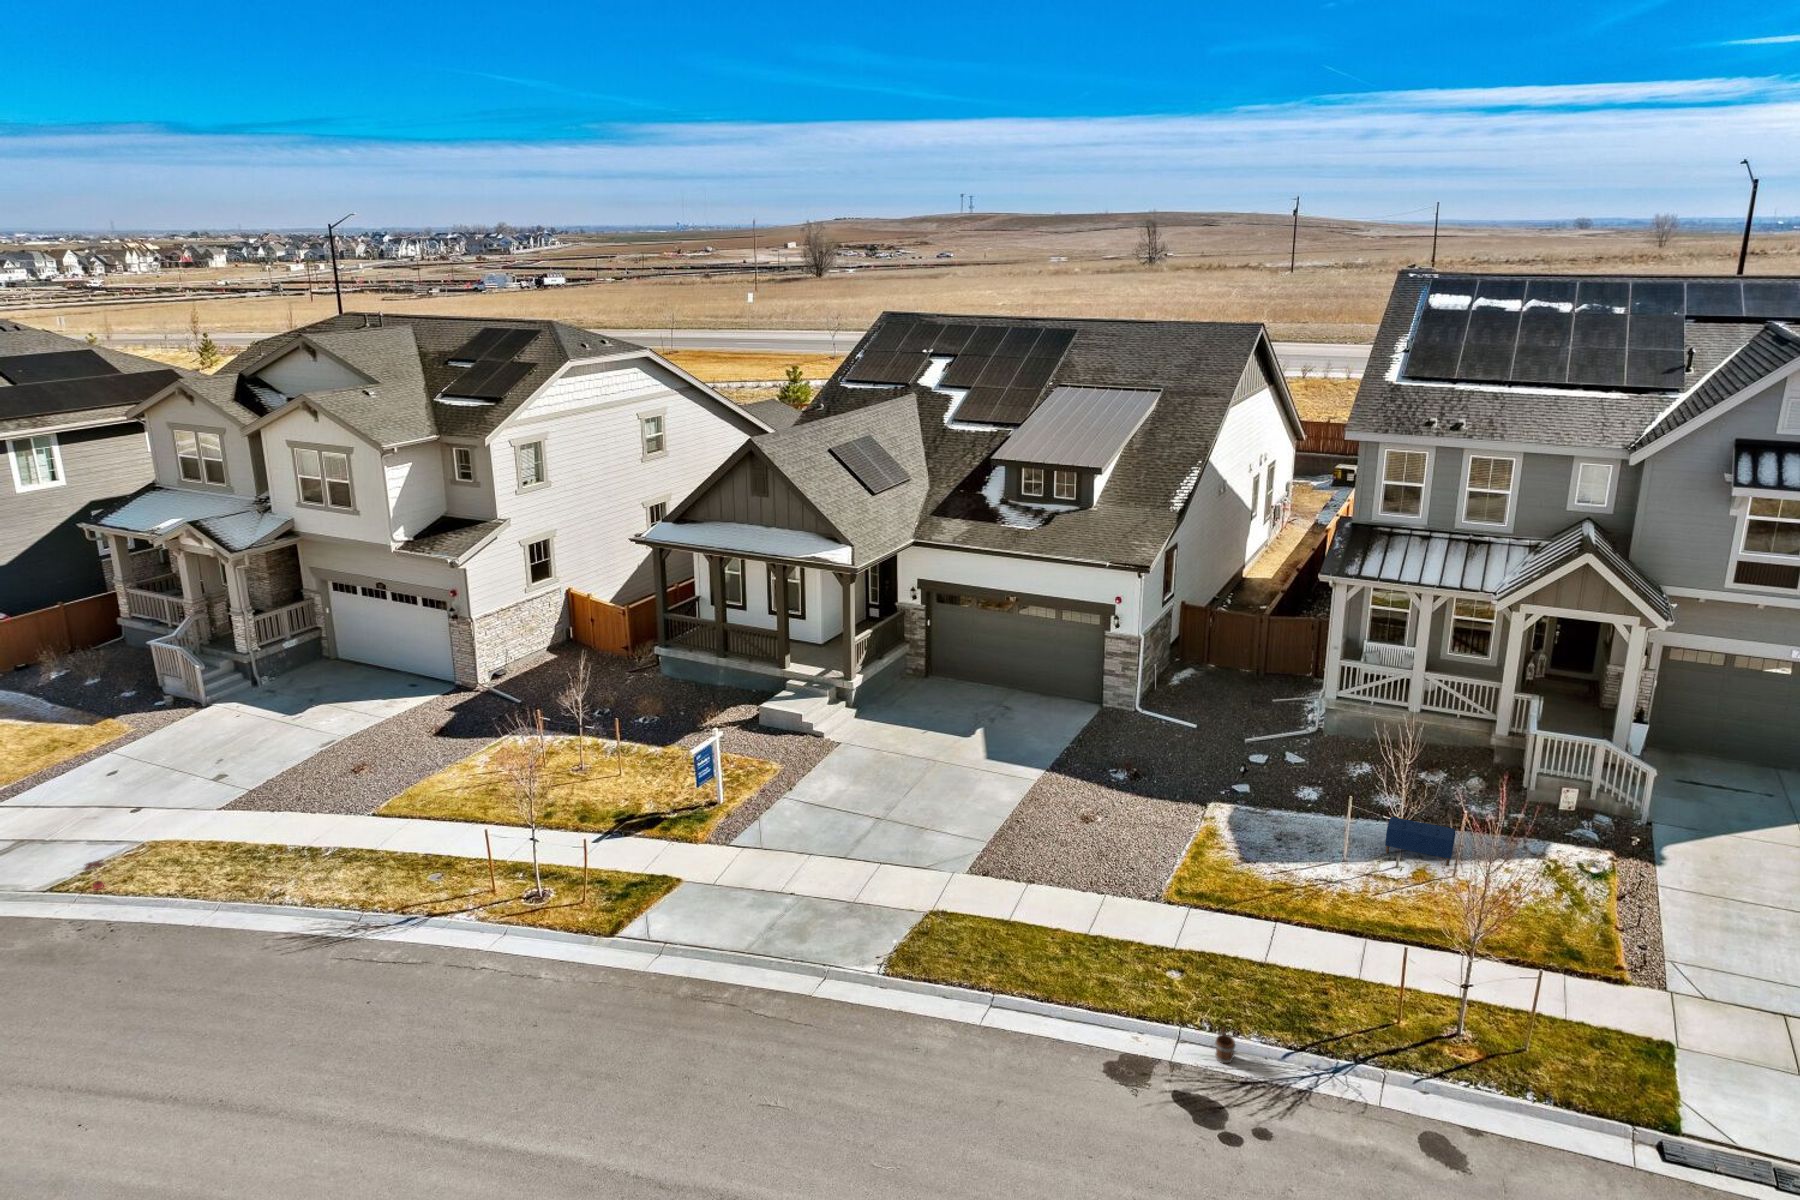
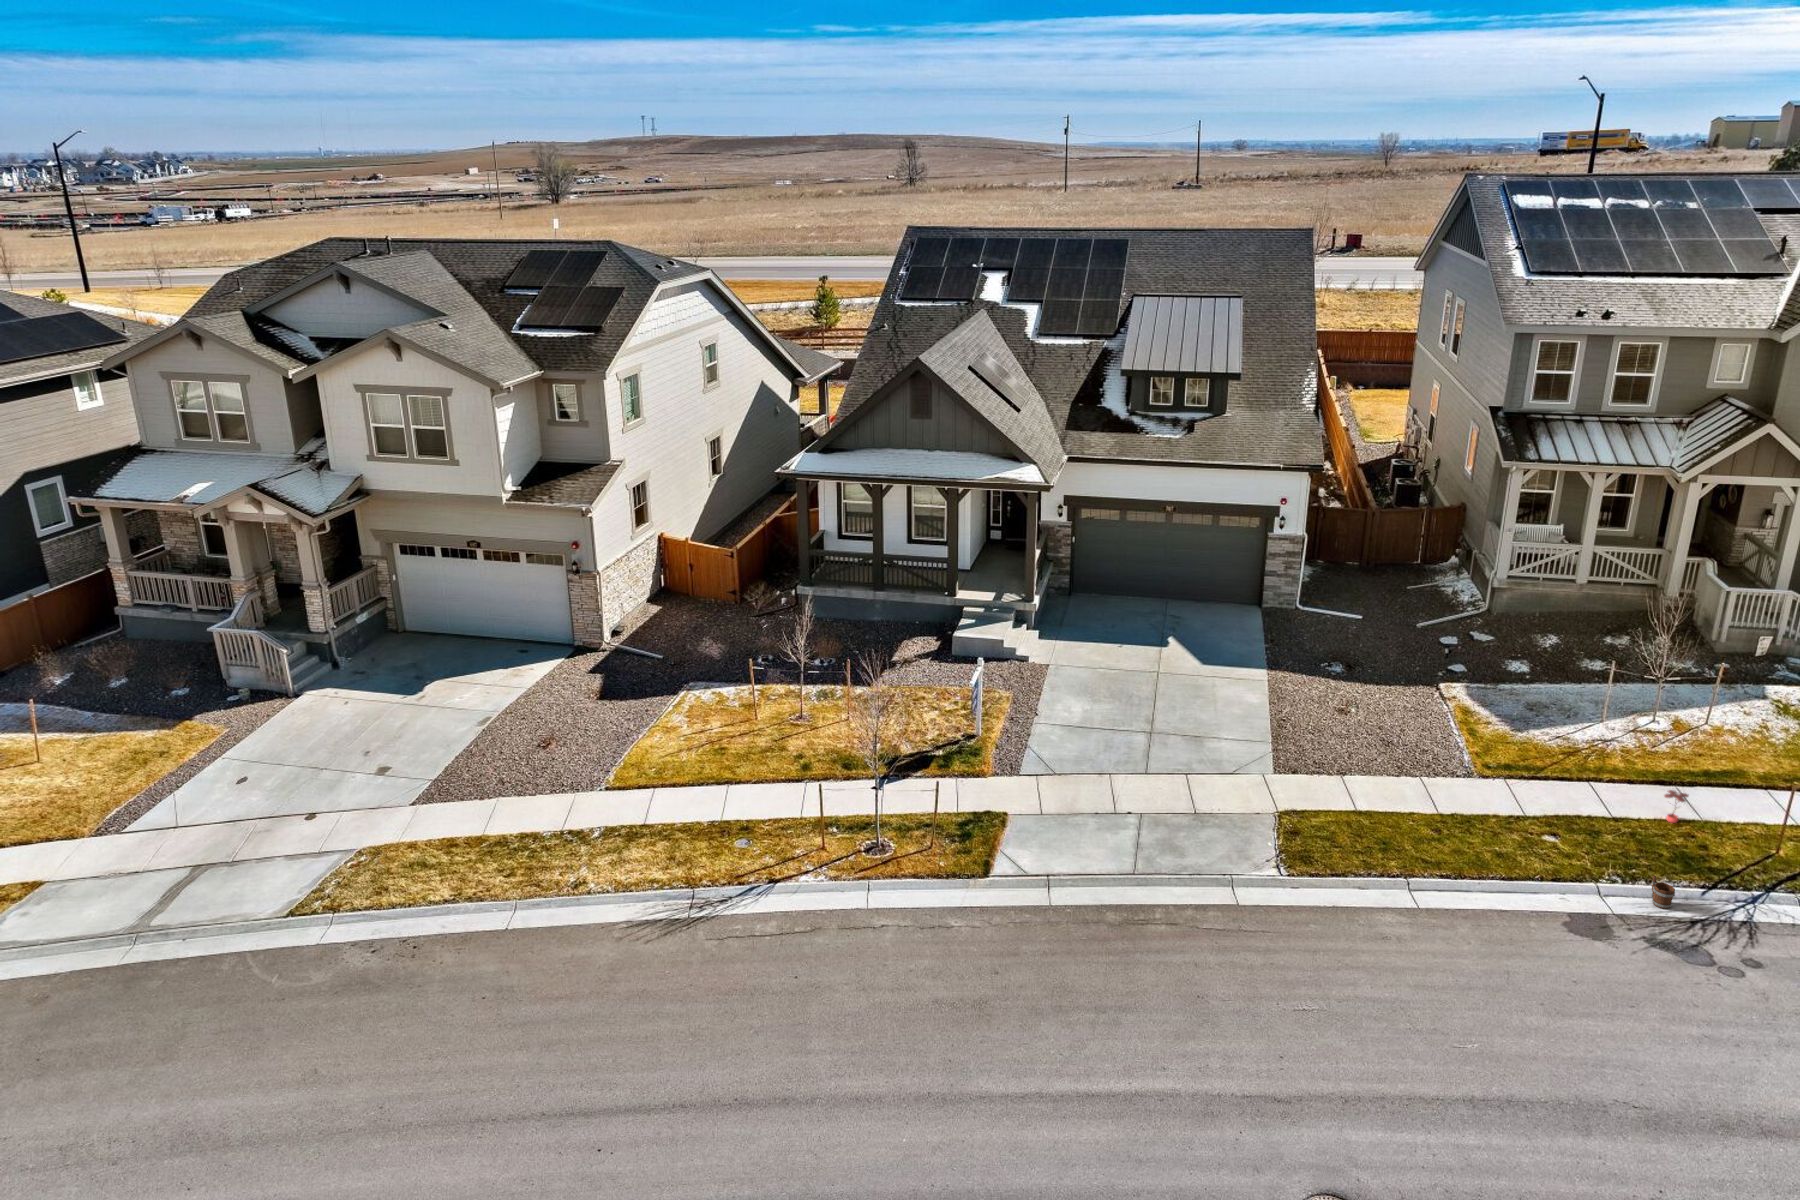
bench: present [1385,817,1455,866] -> none [1630,678,1704,717]
potted plant: present [84,860,104,889] -> present [1665,790,1688,823]

